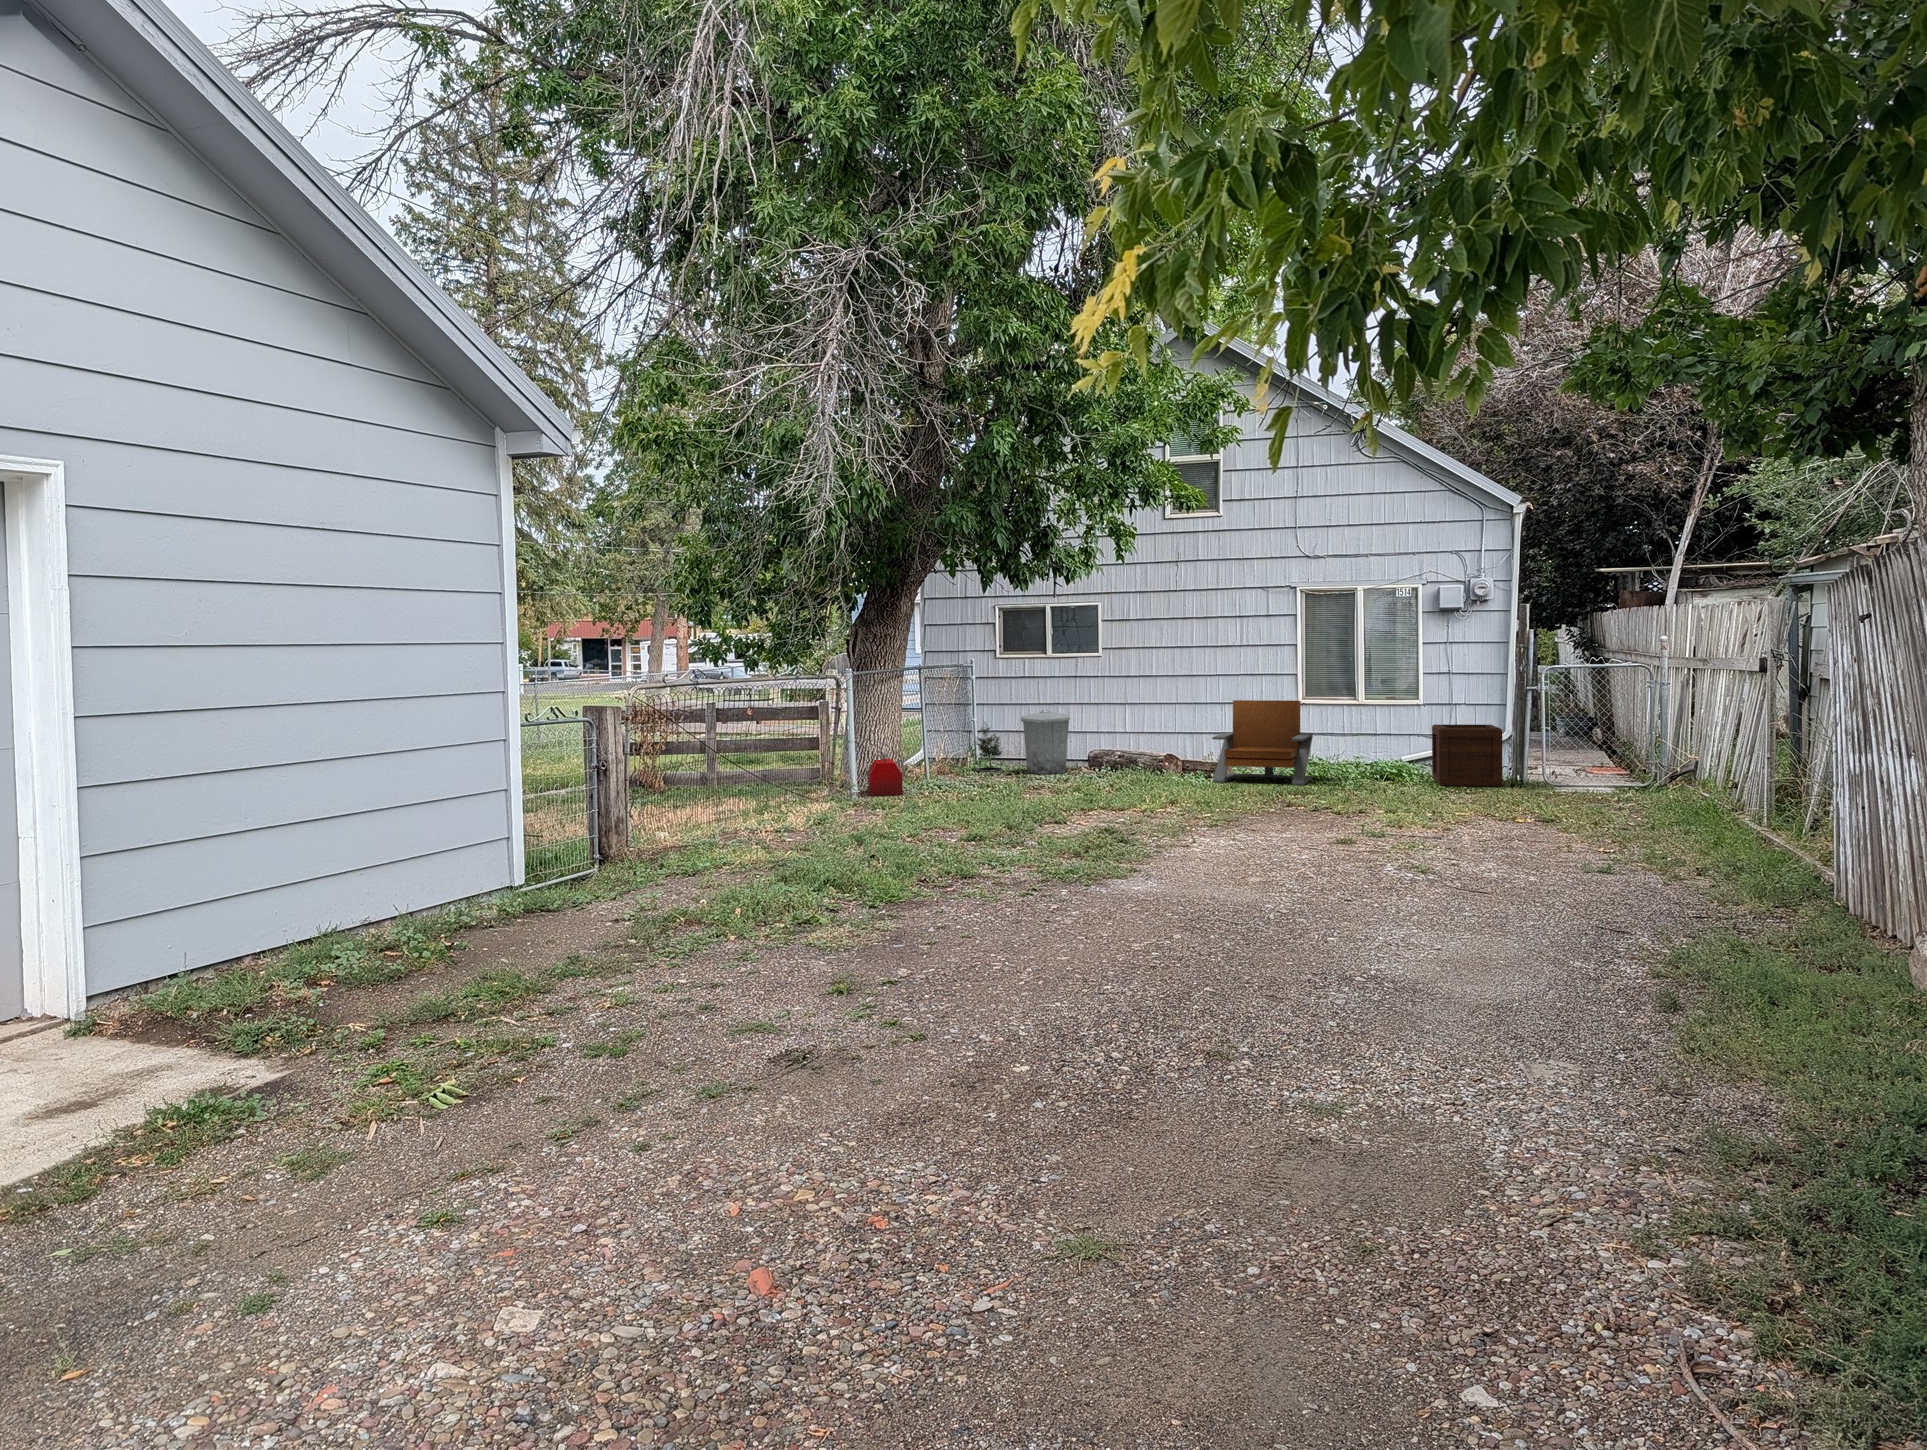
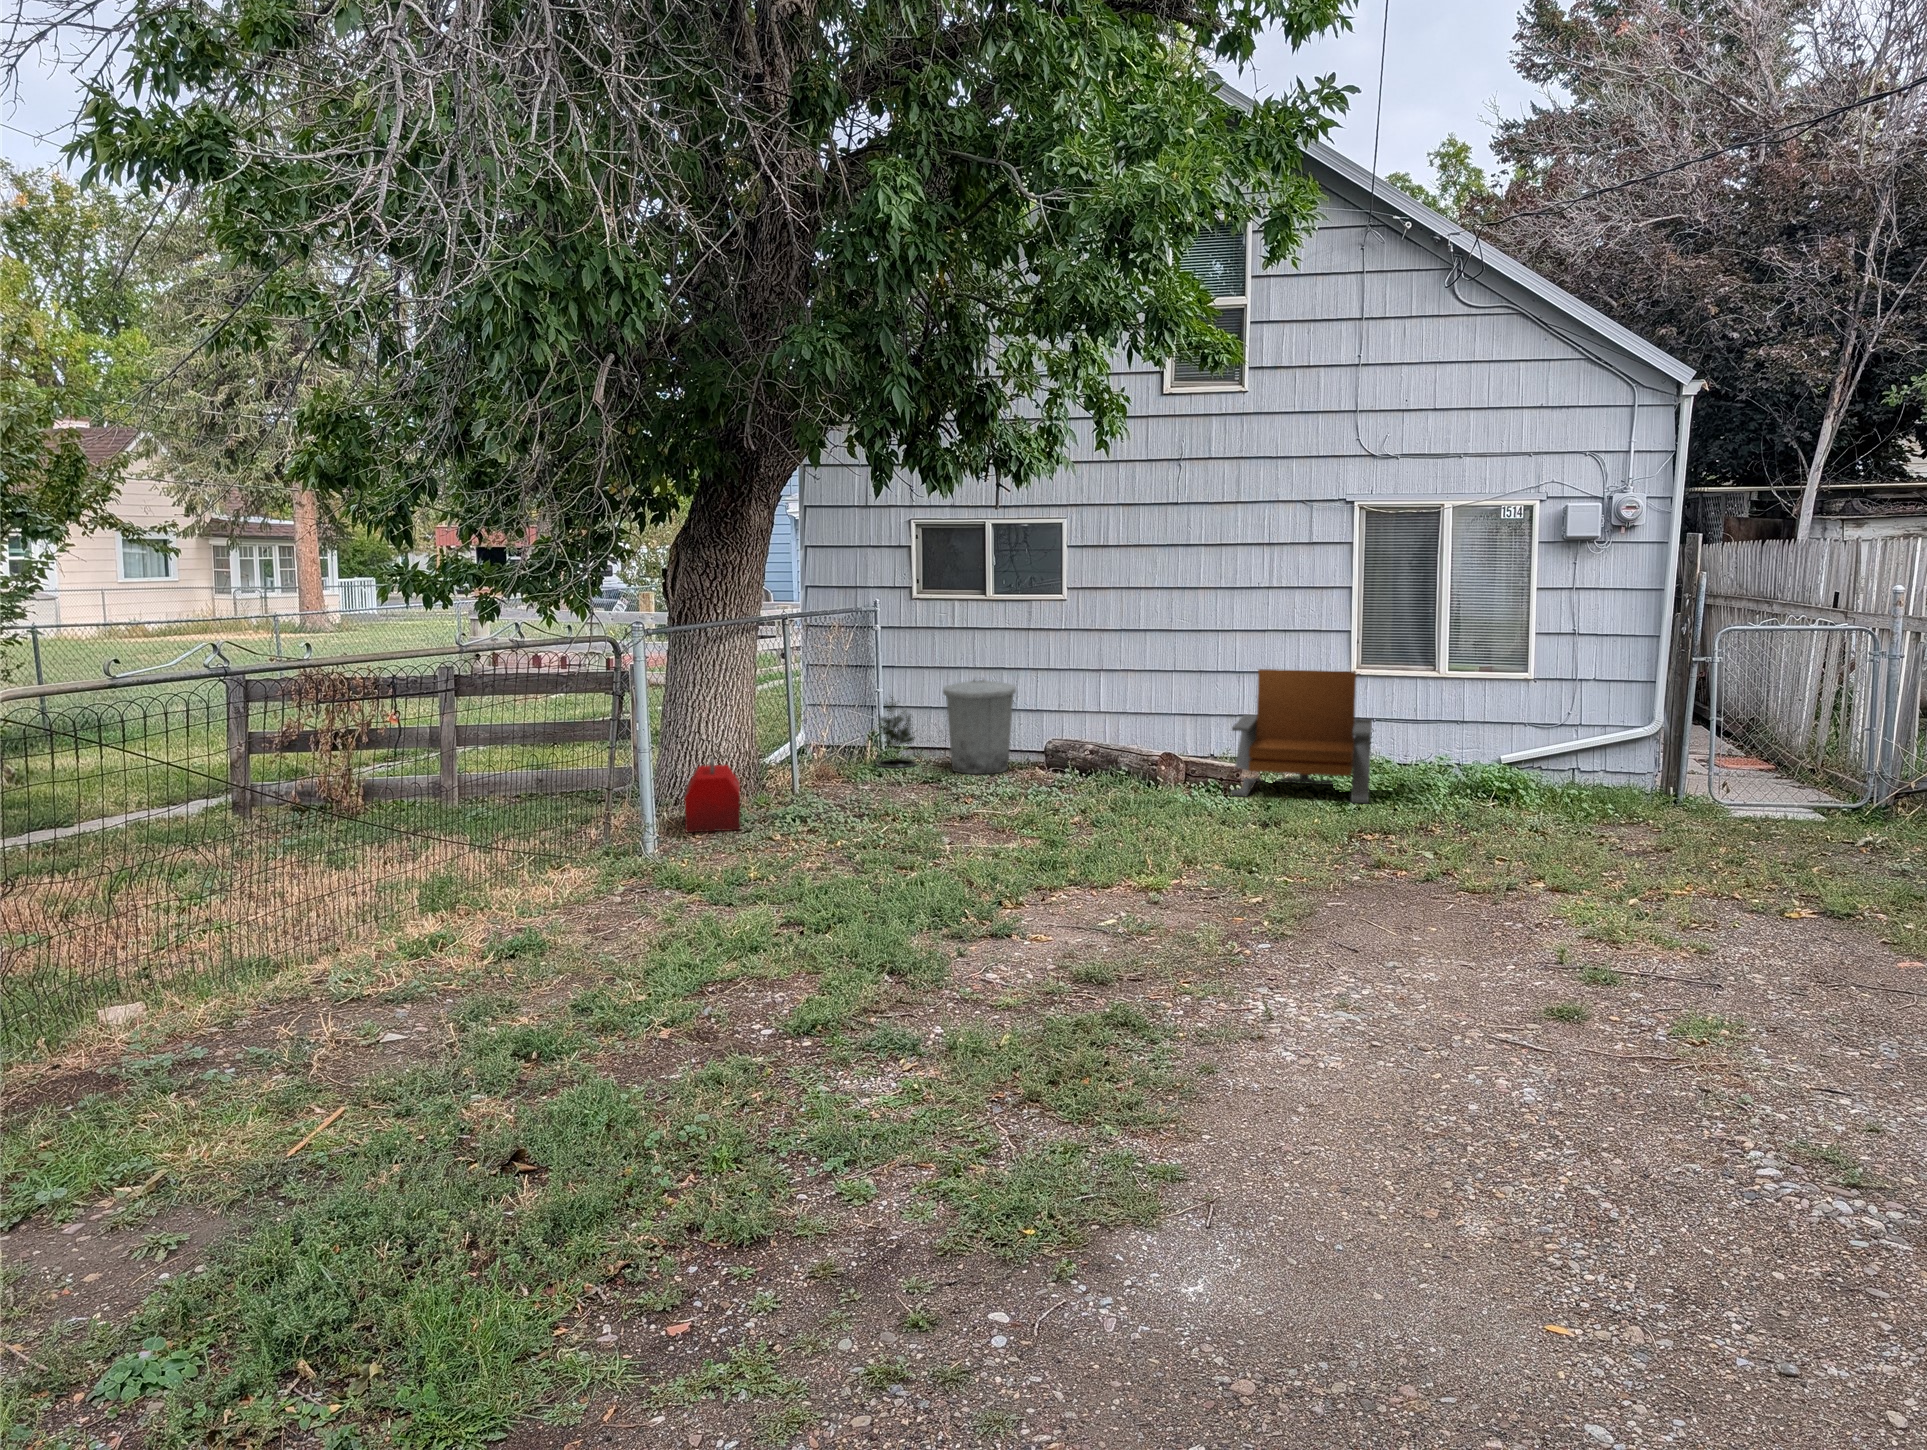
wooden crate: present [1432,724,1503,787] -> none [1543,709,1666,808]

